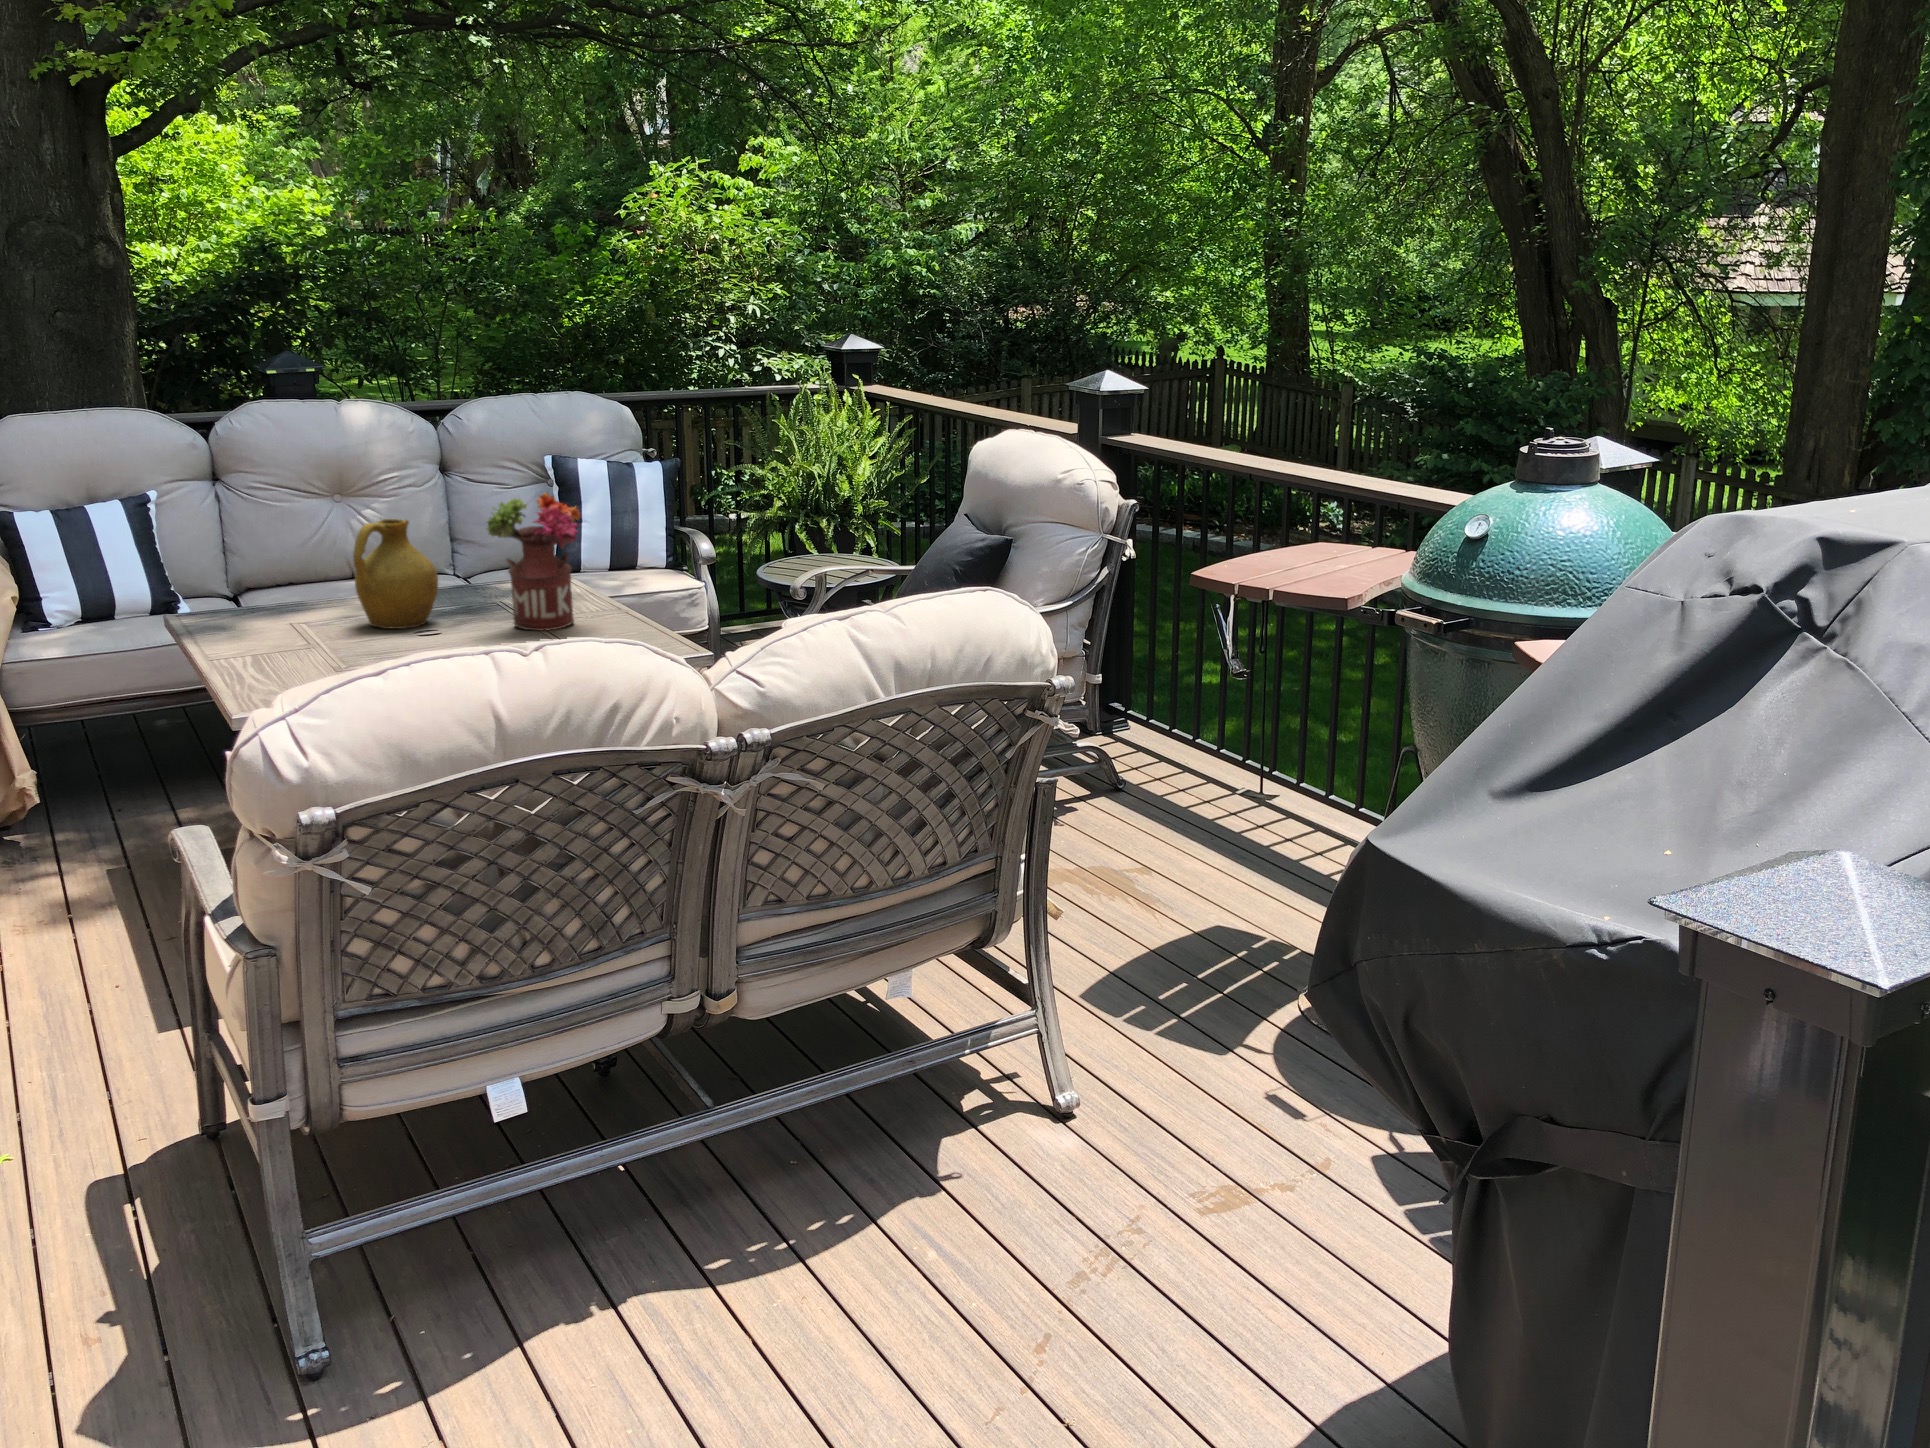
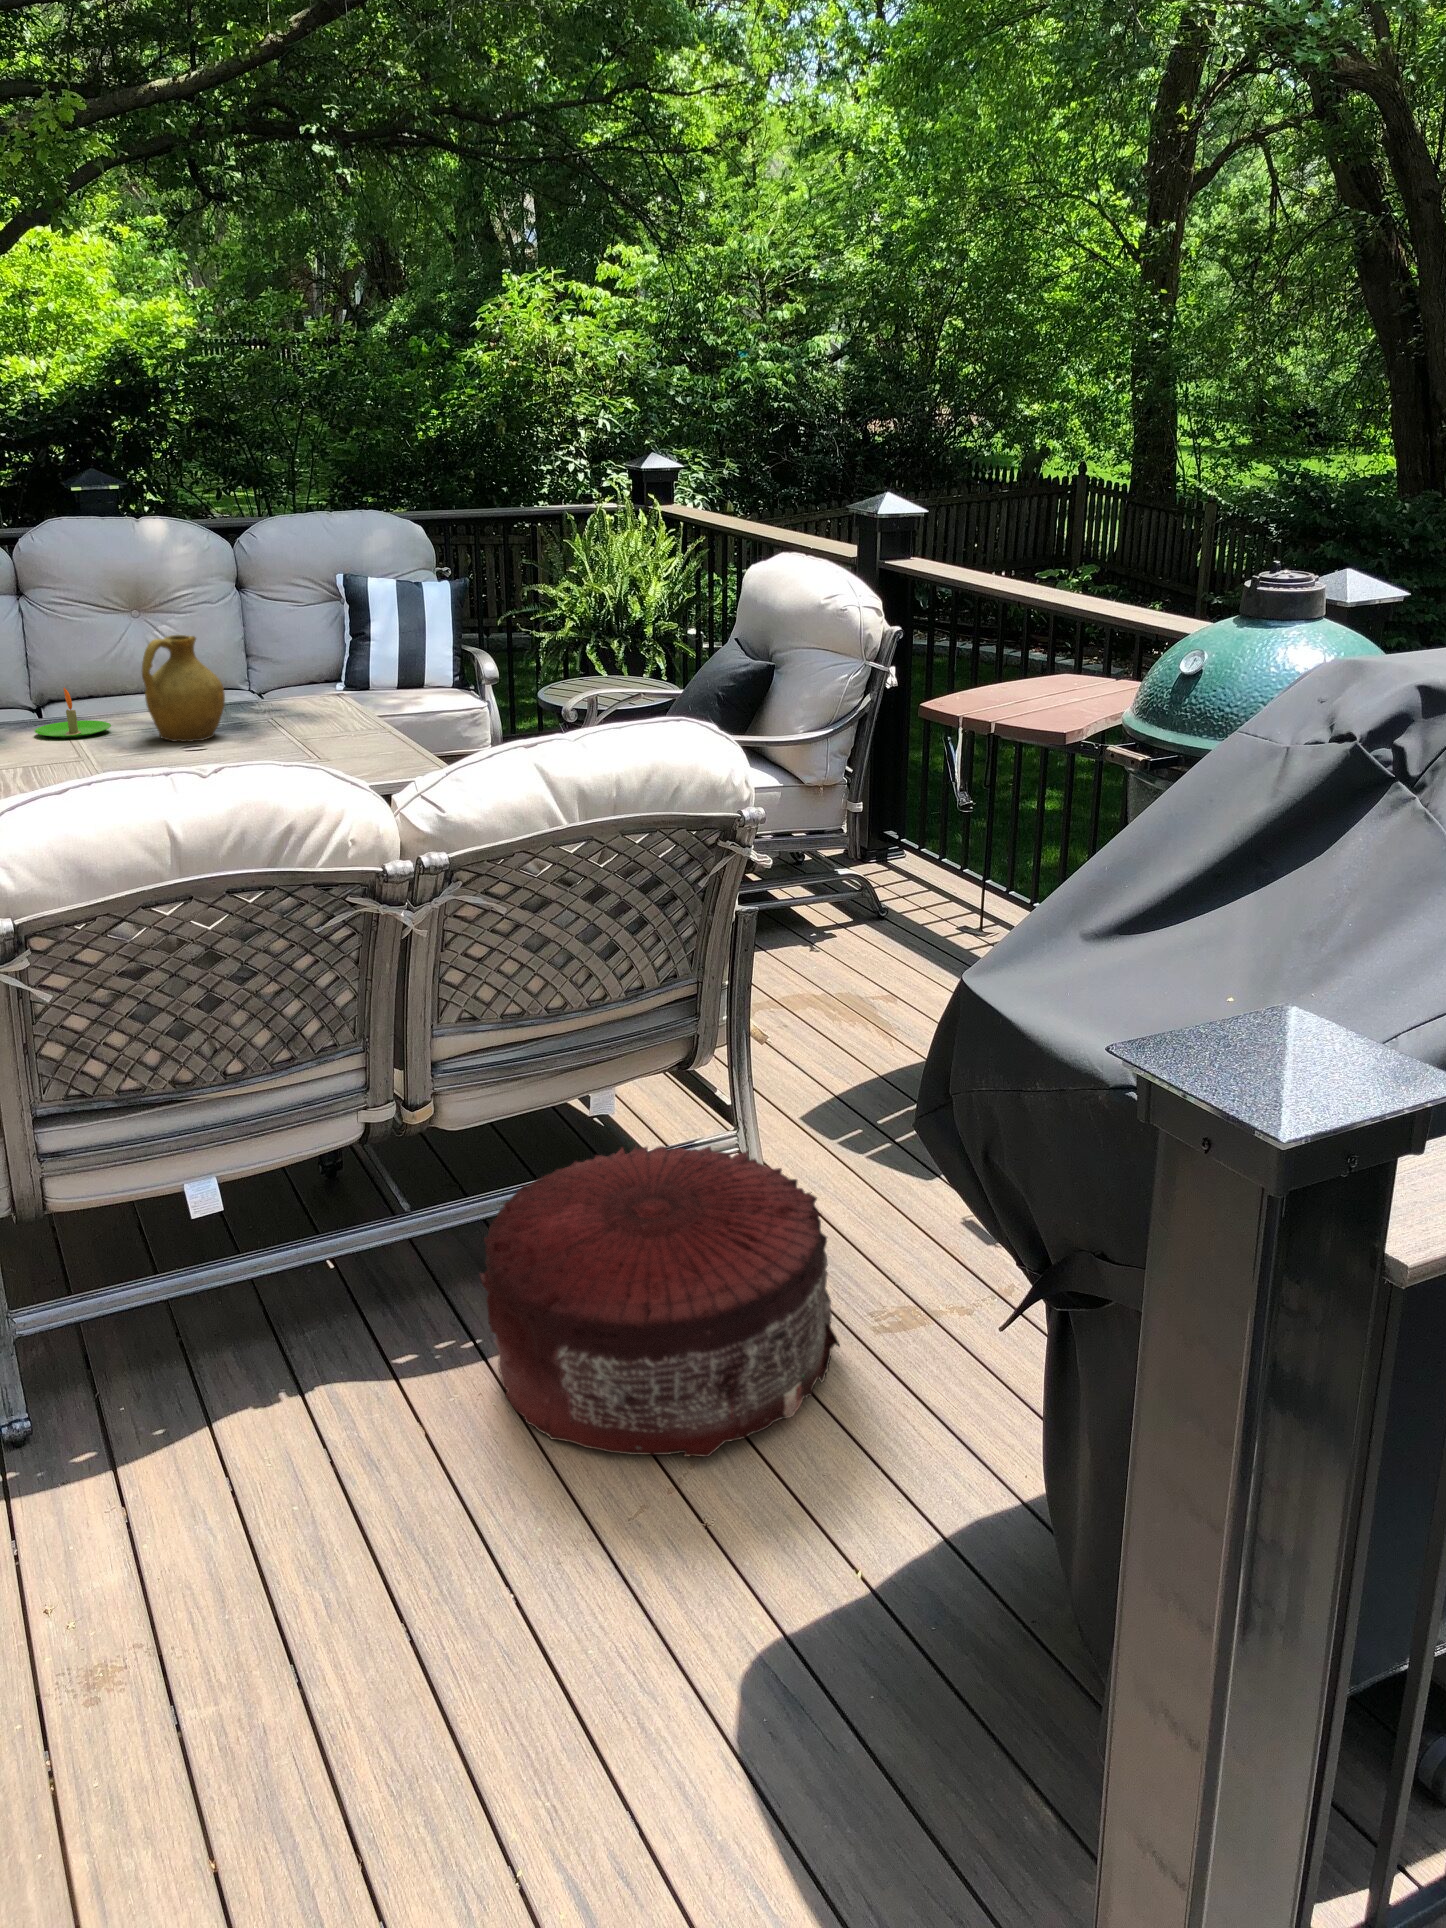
flower arrangement: present [487,493,580,631] -> none [263,611,358,746]
candle: none [233,575,314,628] -> present [35,688,111,738]
pouf: none [801,1026,1171,1353] -> present [480,1146,839,1457]

